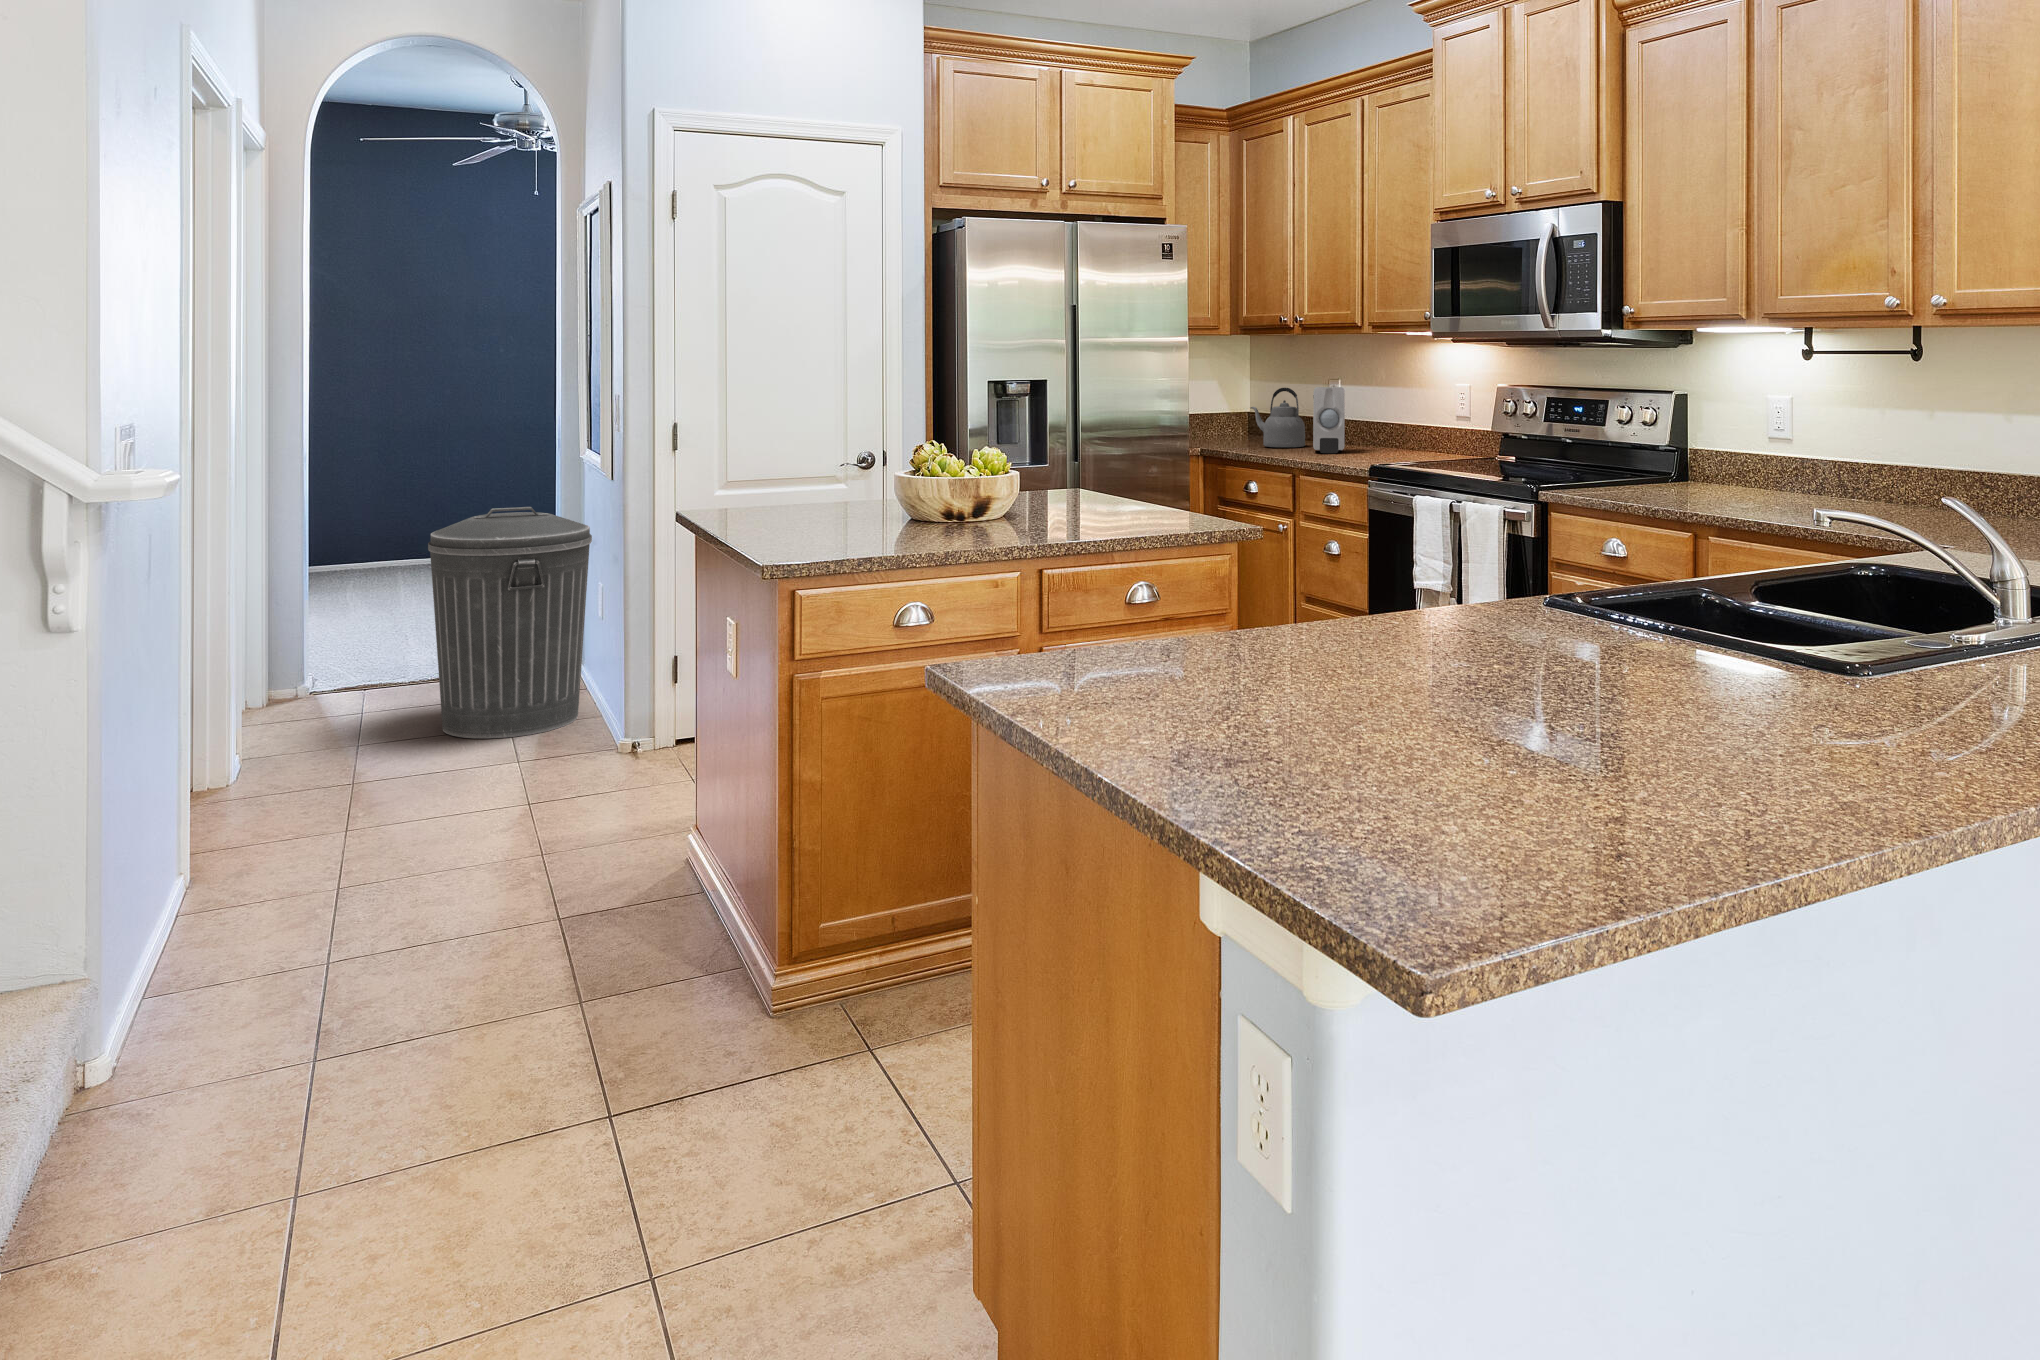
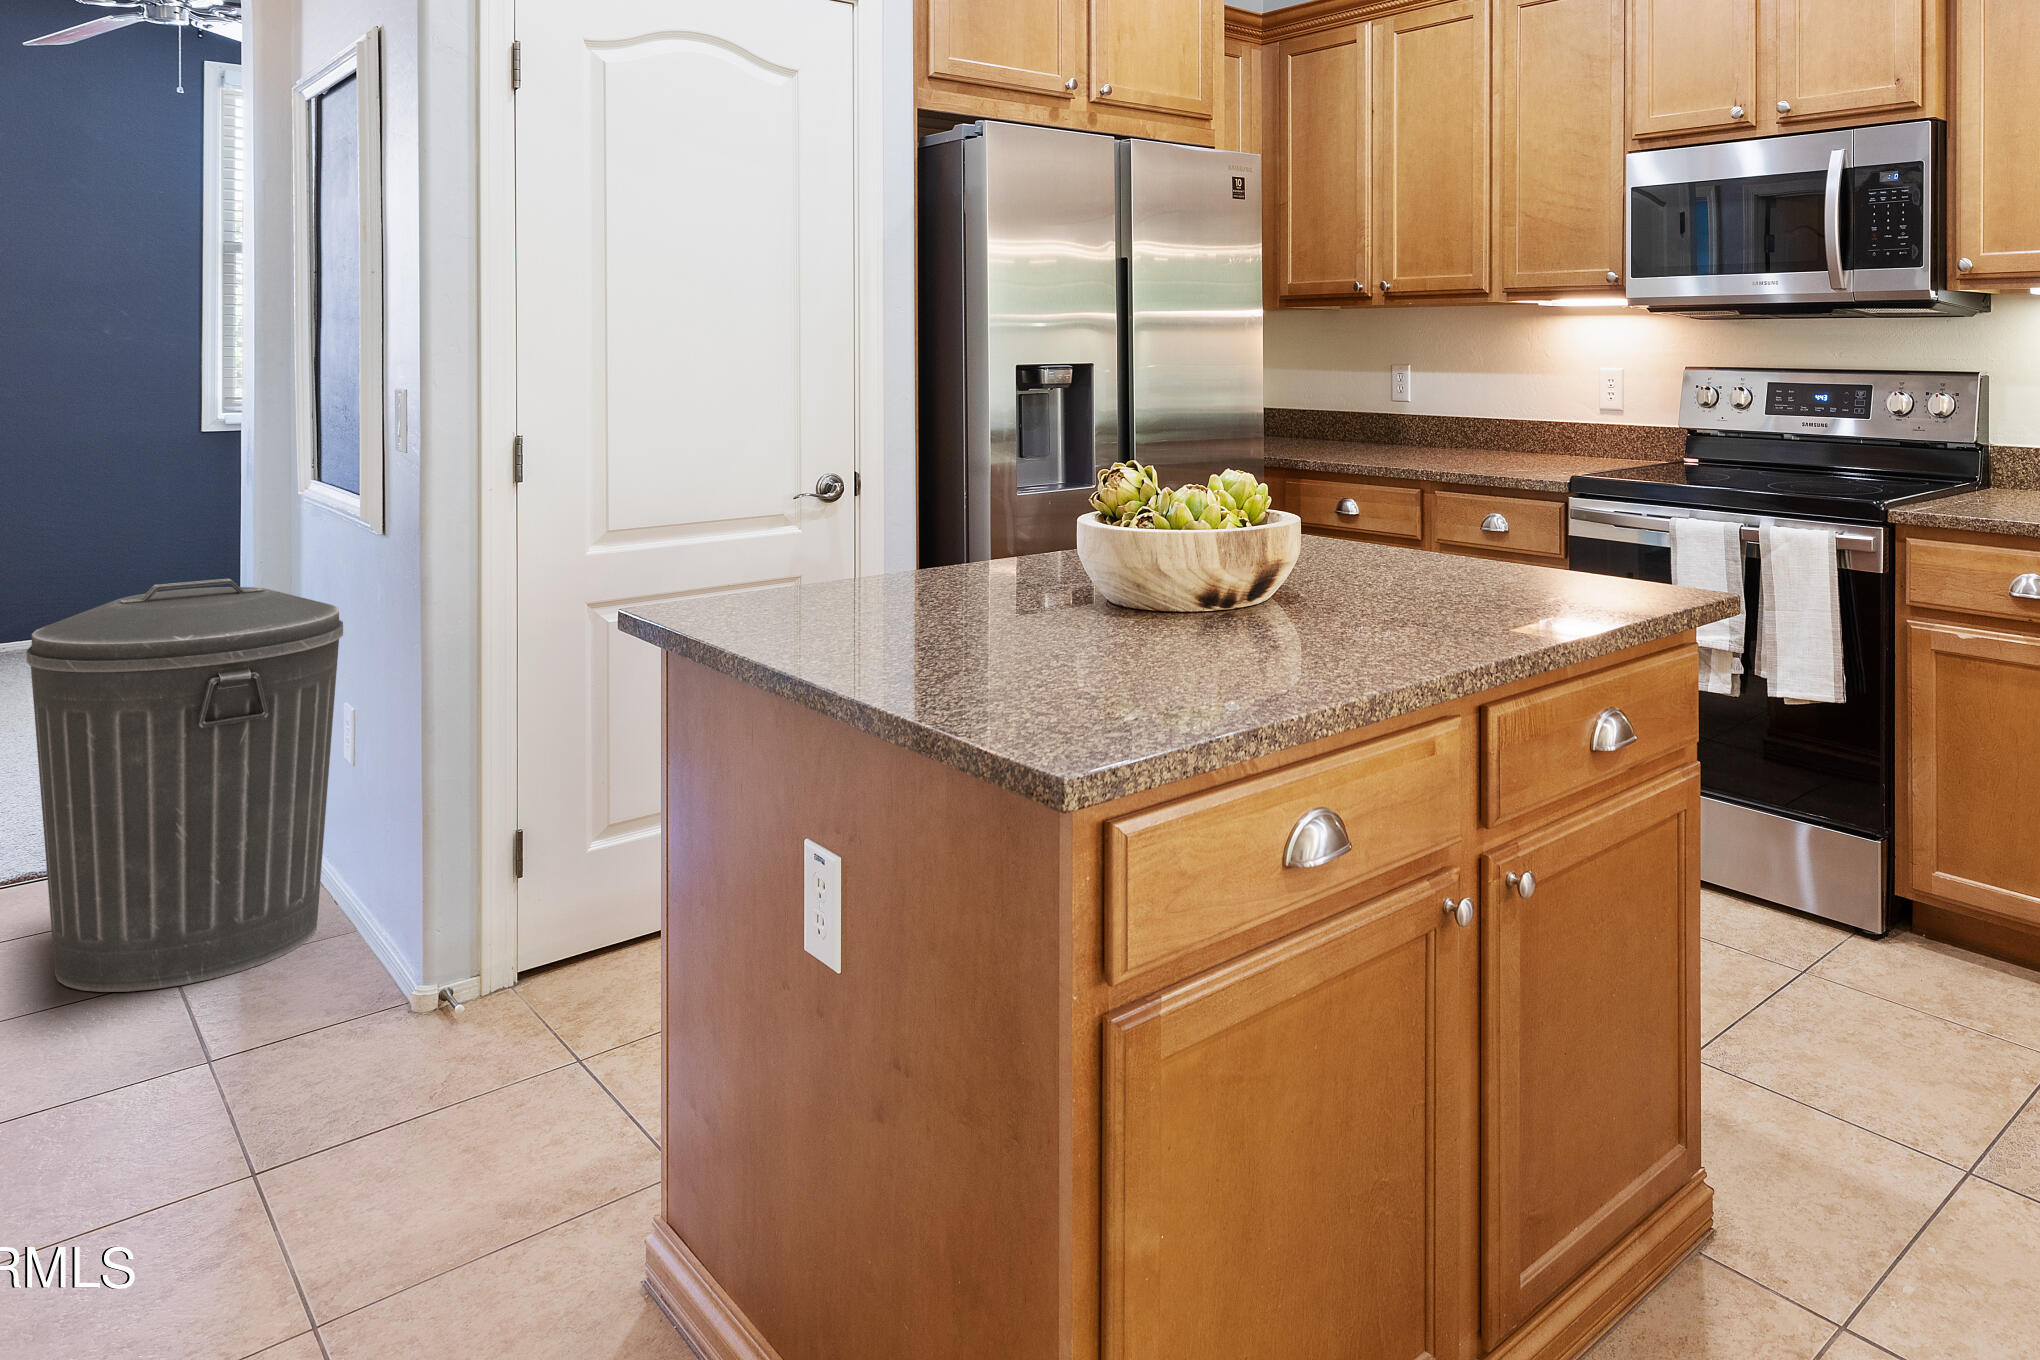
soap dispenser: present [1313,387,1345,453] -> none [1410,375,1464,463]
kettle: present [1251,388,1305,448] -> none [1305,377,1383,456]

